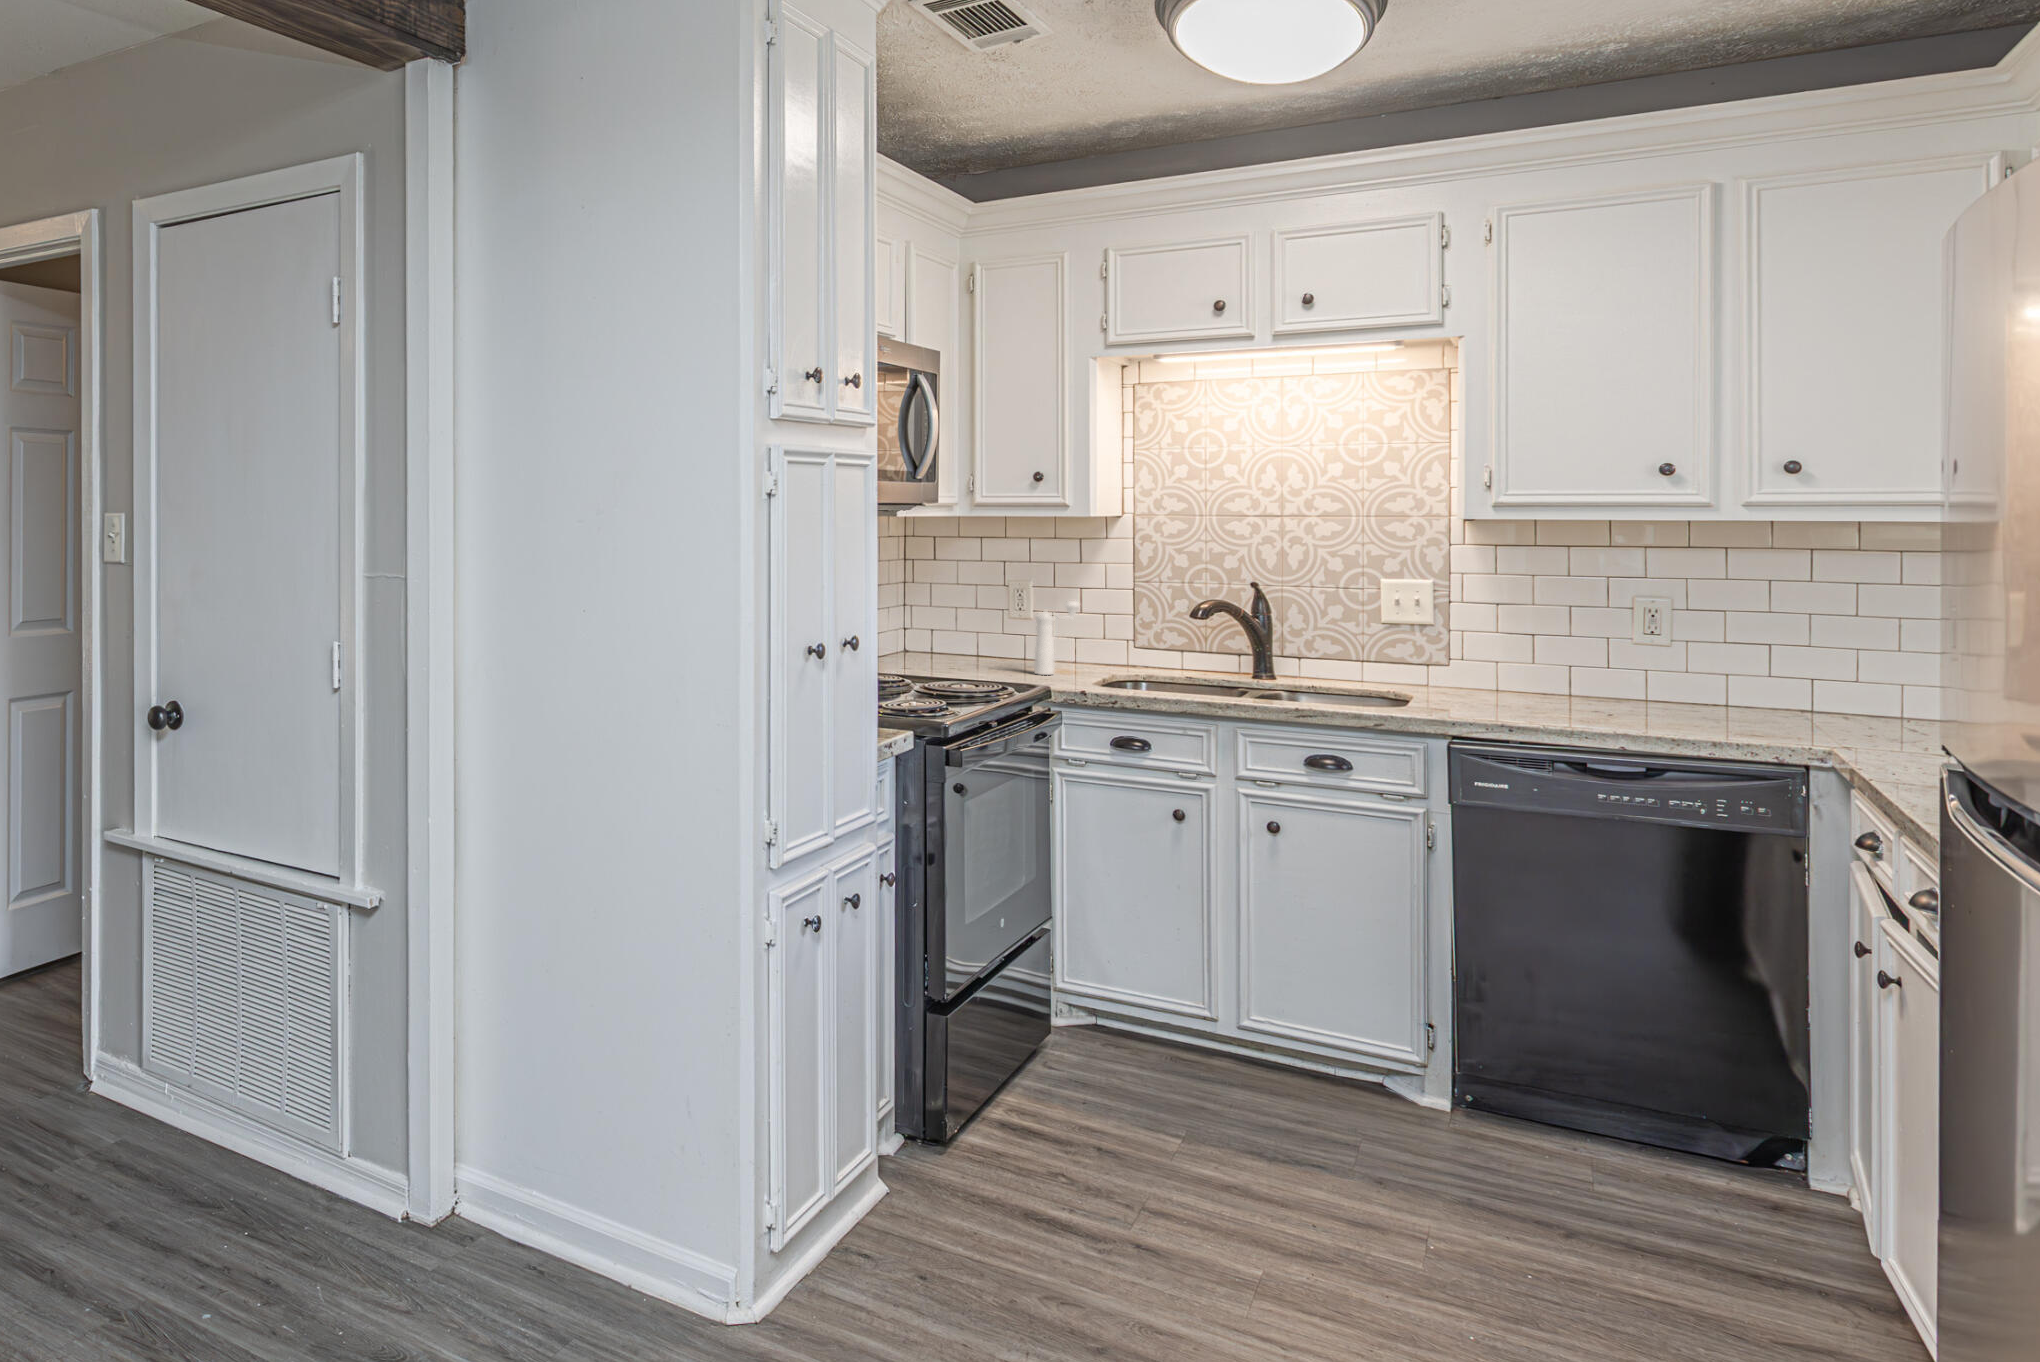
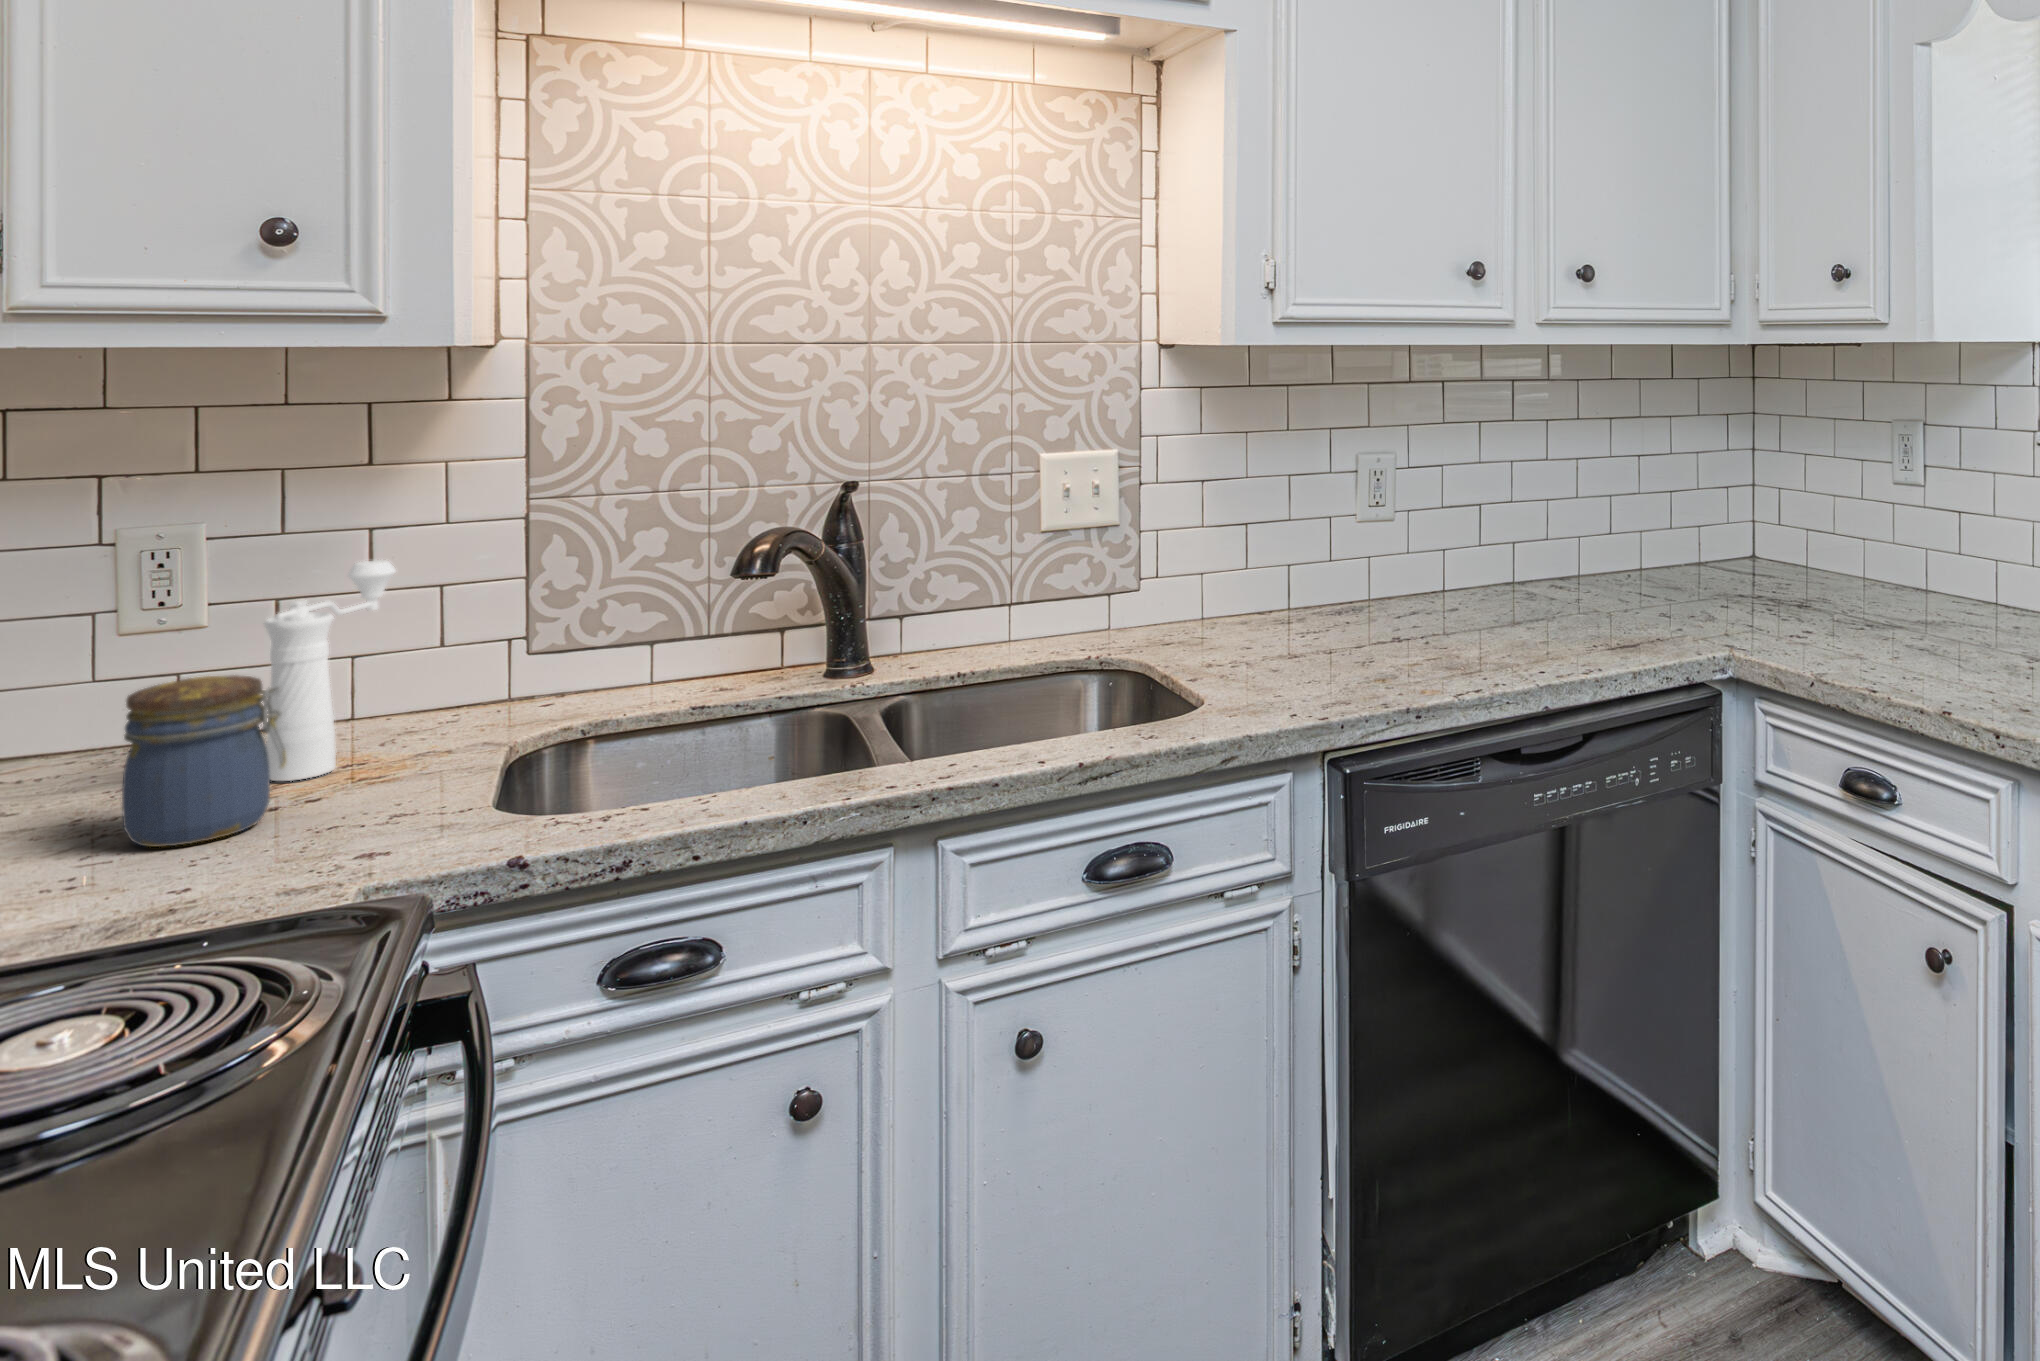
jar: none [991,628,1033,680] -> present [122,675,286,847]

